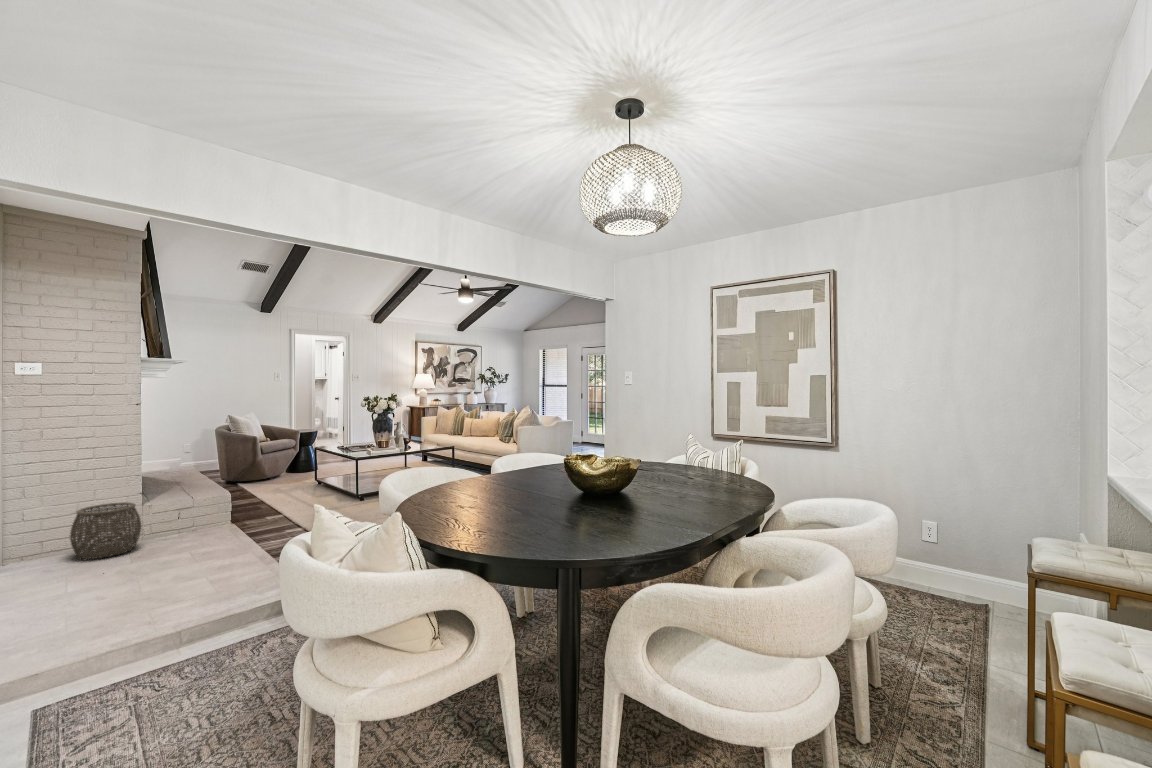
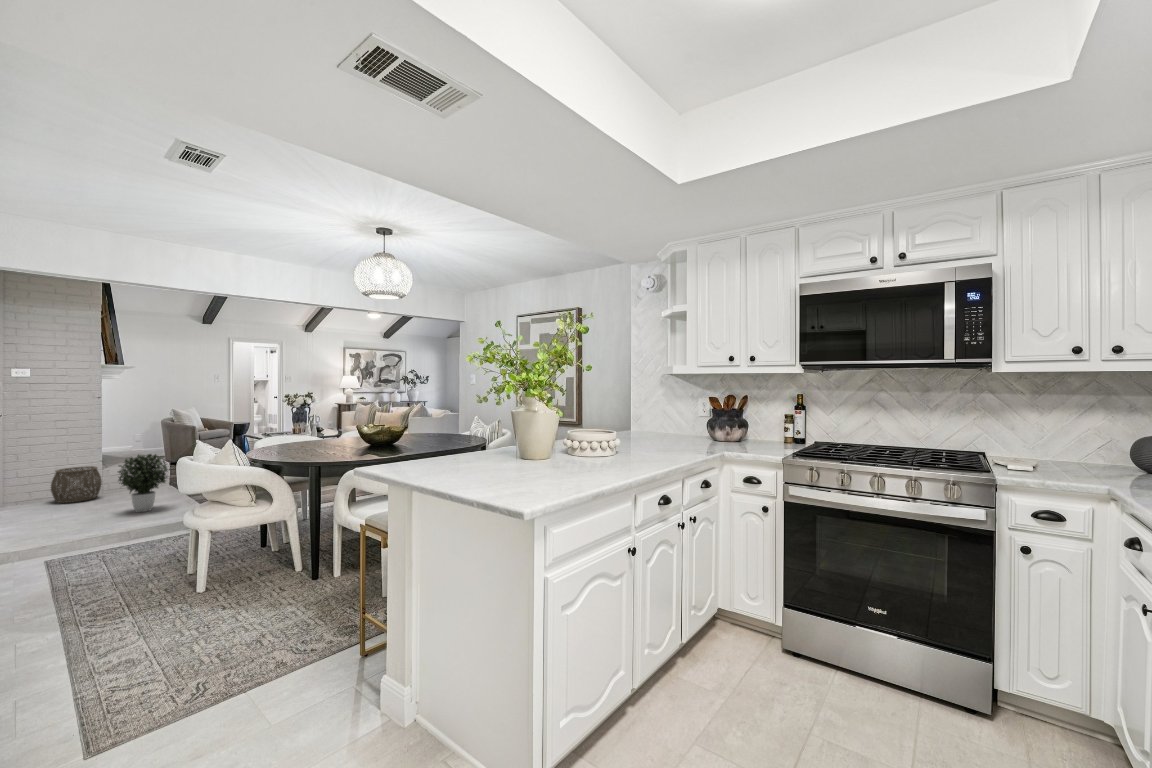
potted plant: none [162,491,238,583] -> present [118,454,168,512]

